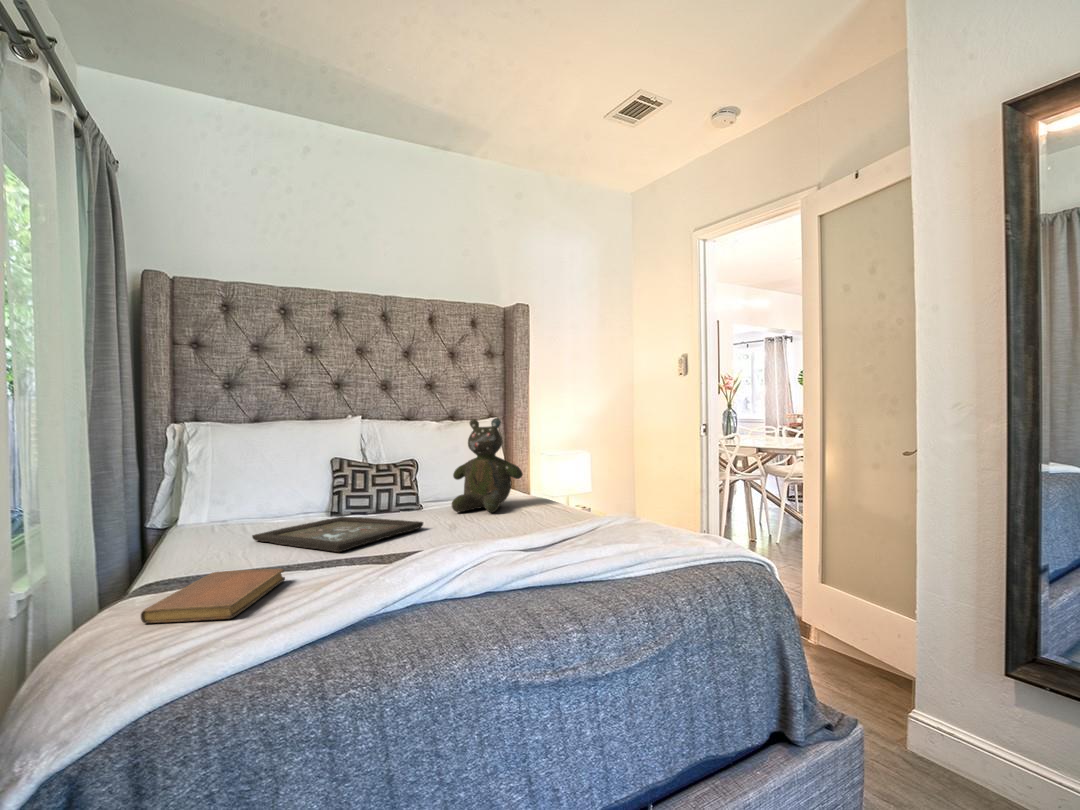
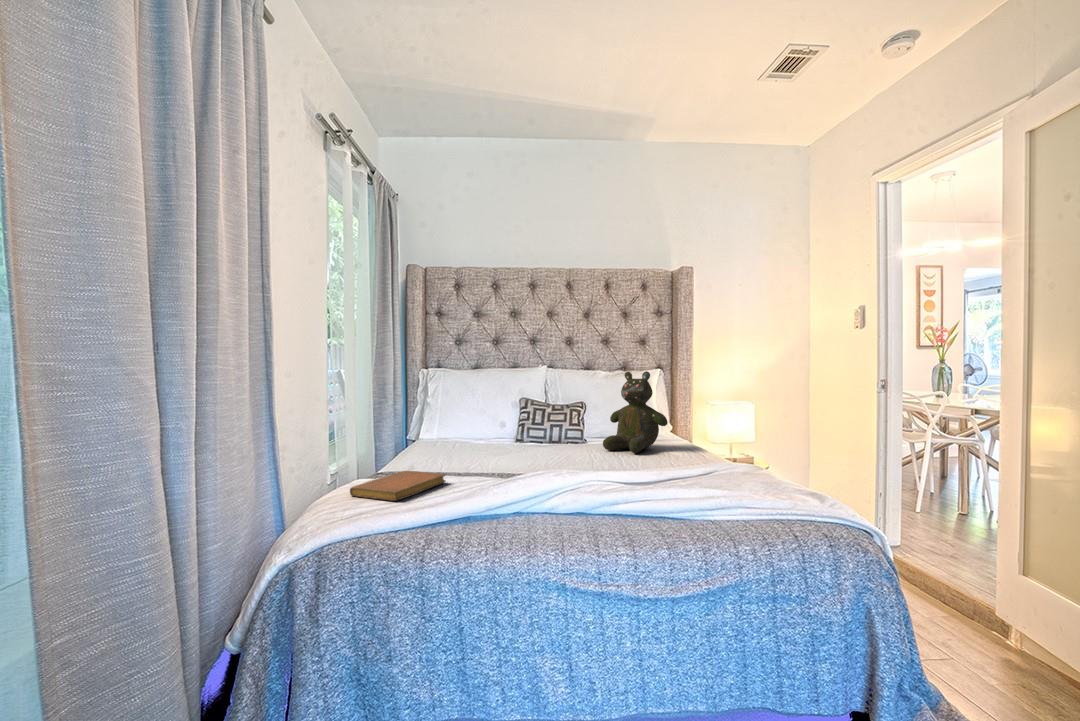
tray: present [252,517,423,552] -> none [450,444,569,469]

